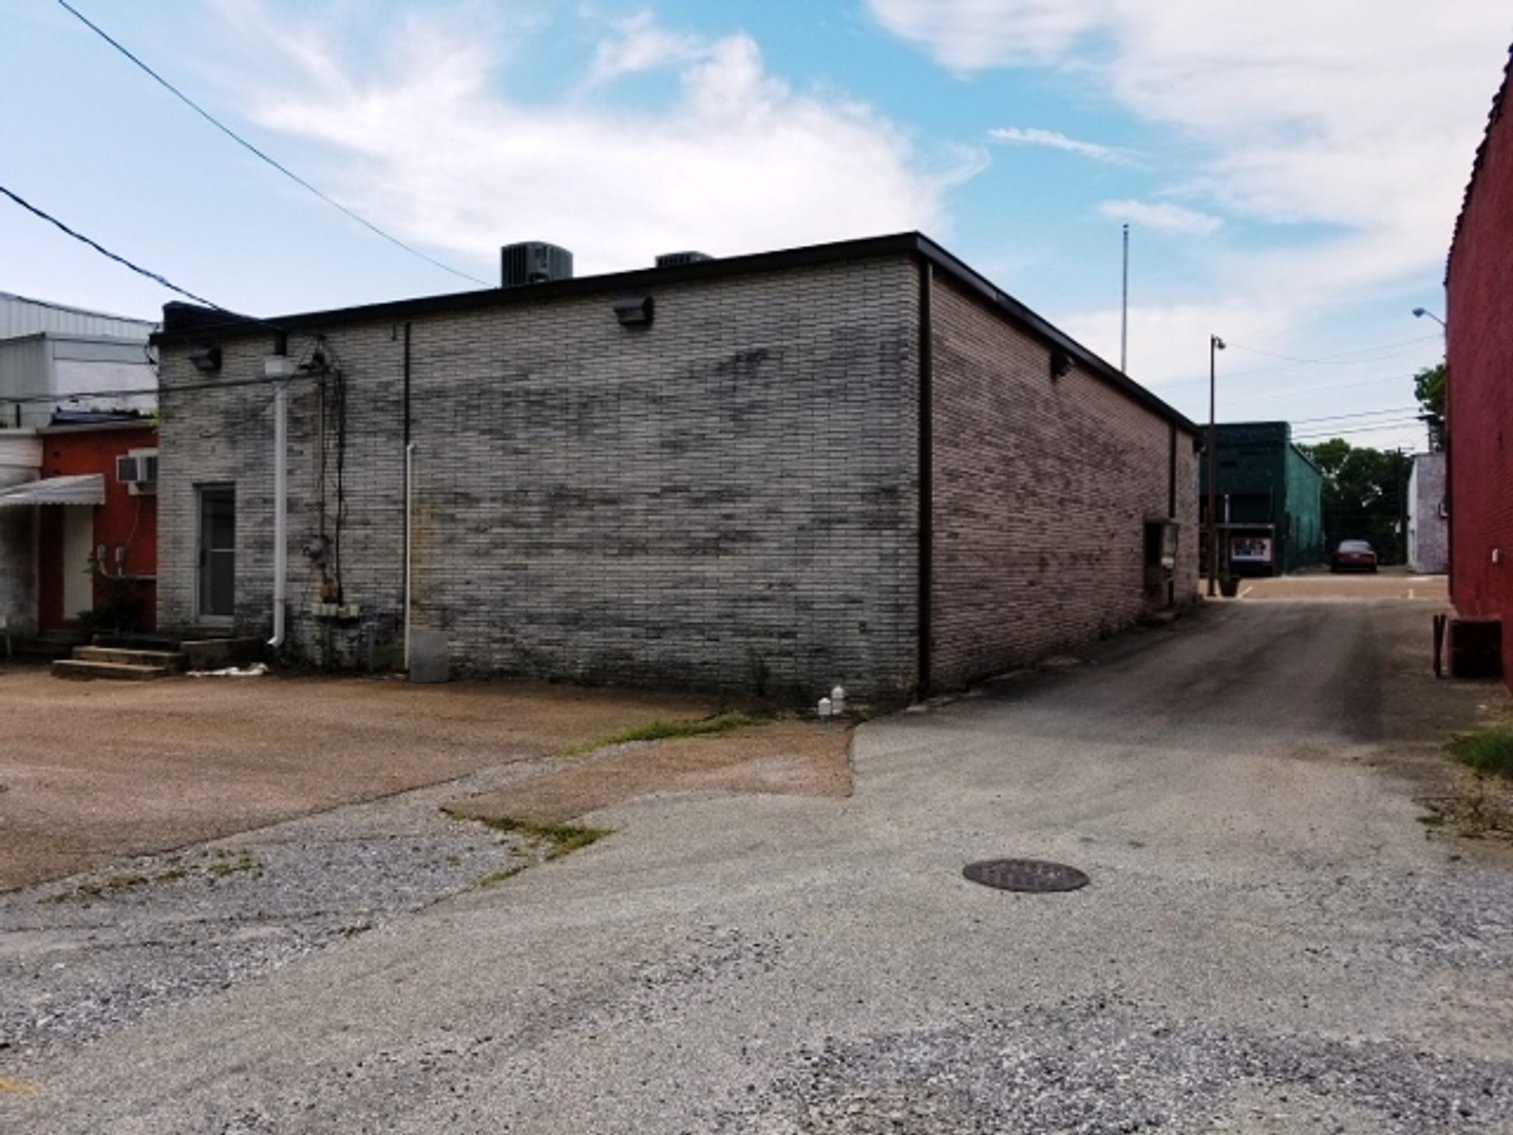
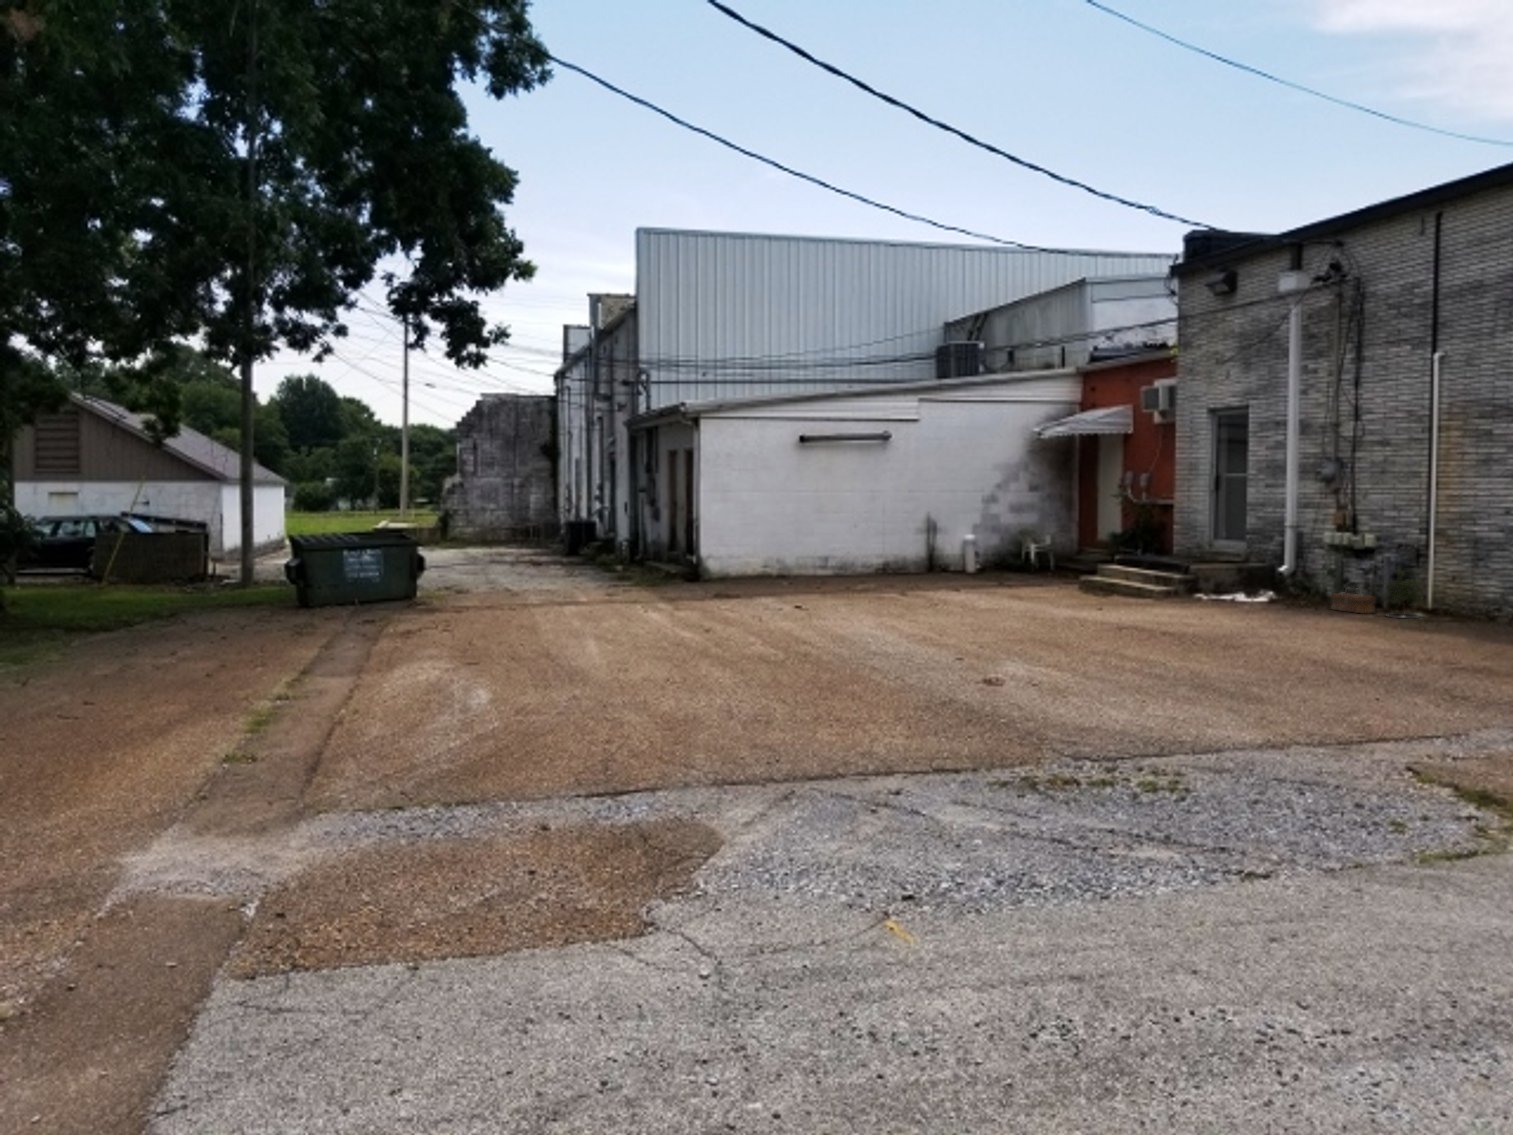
trash can: present [410,631,448,683] -> none [1432,566,1483,626]
toolbox: none [321,654,362,677] -> present [1331,588,1375,613]

